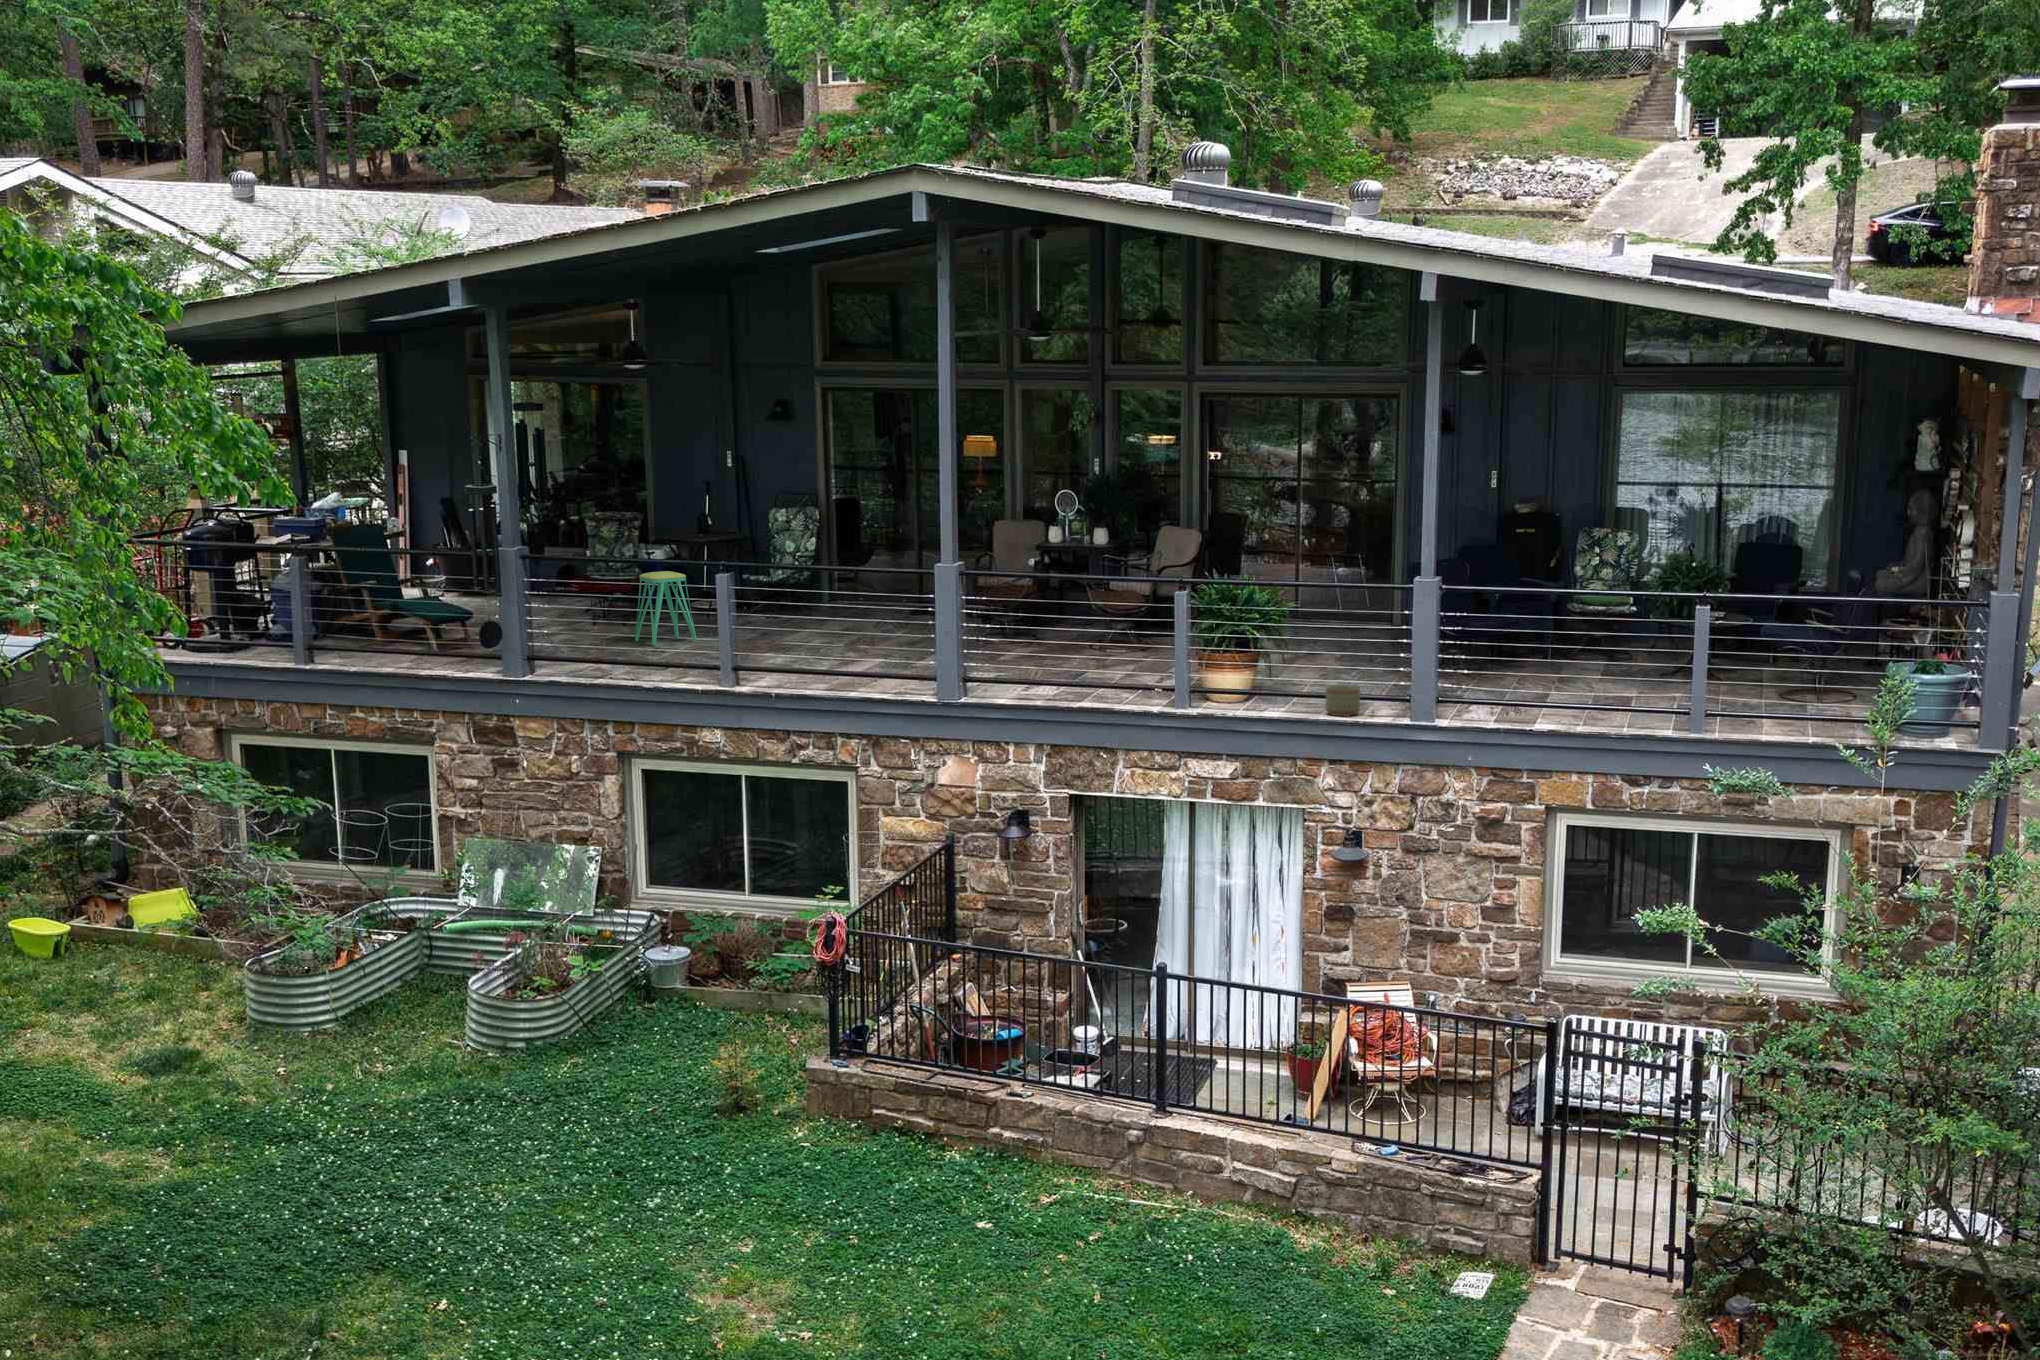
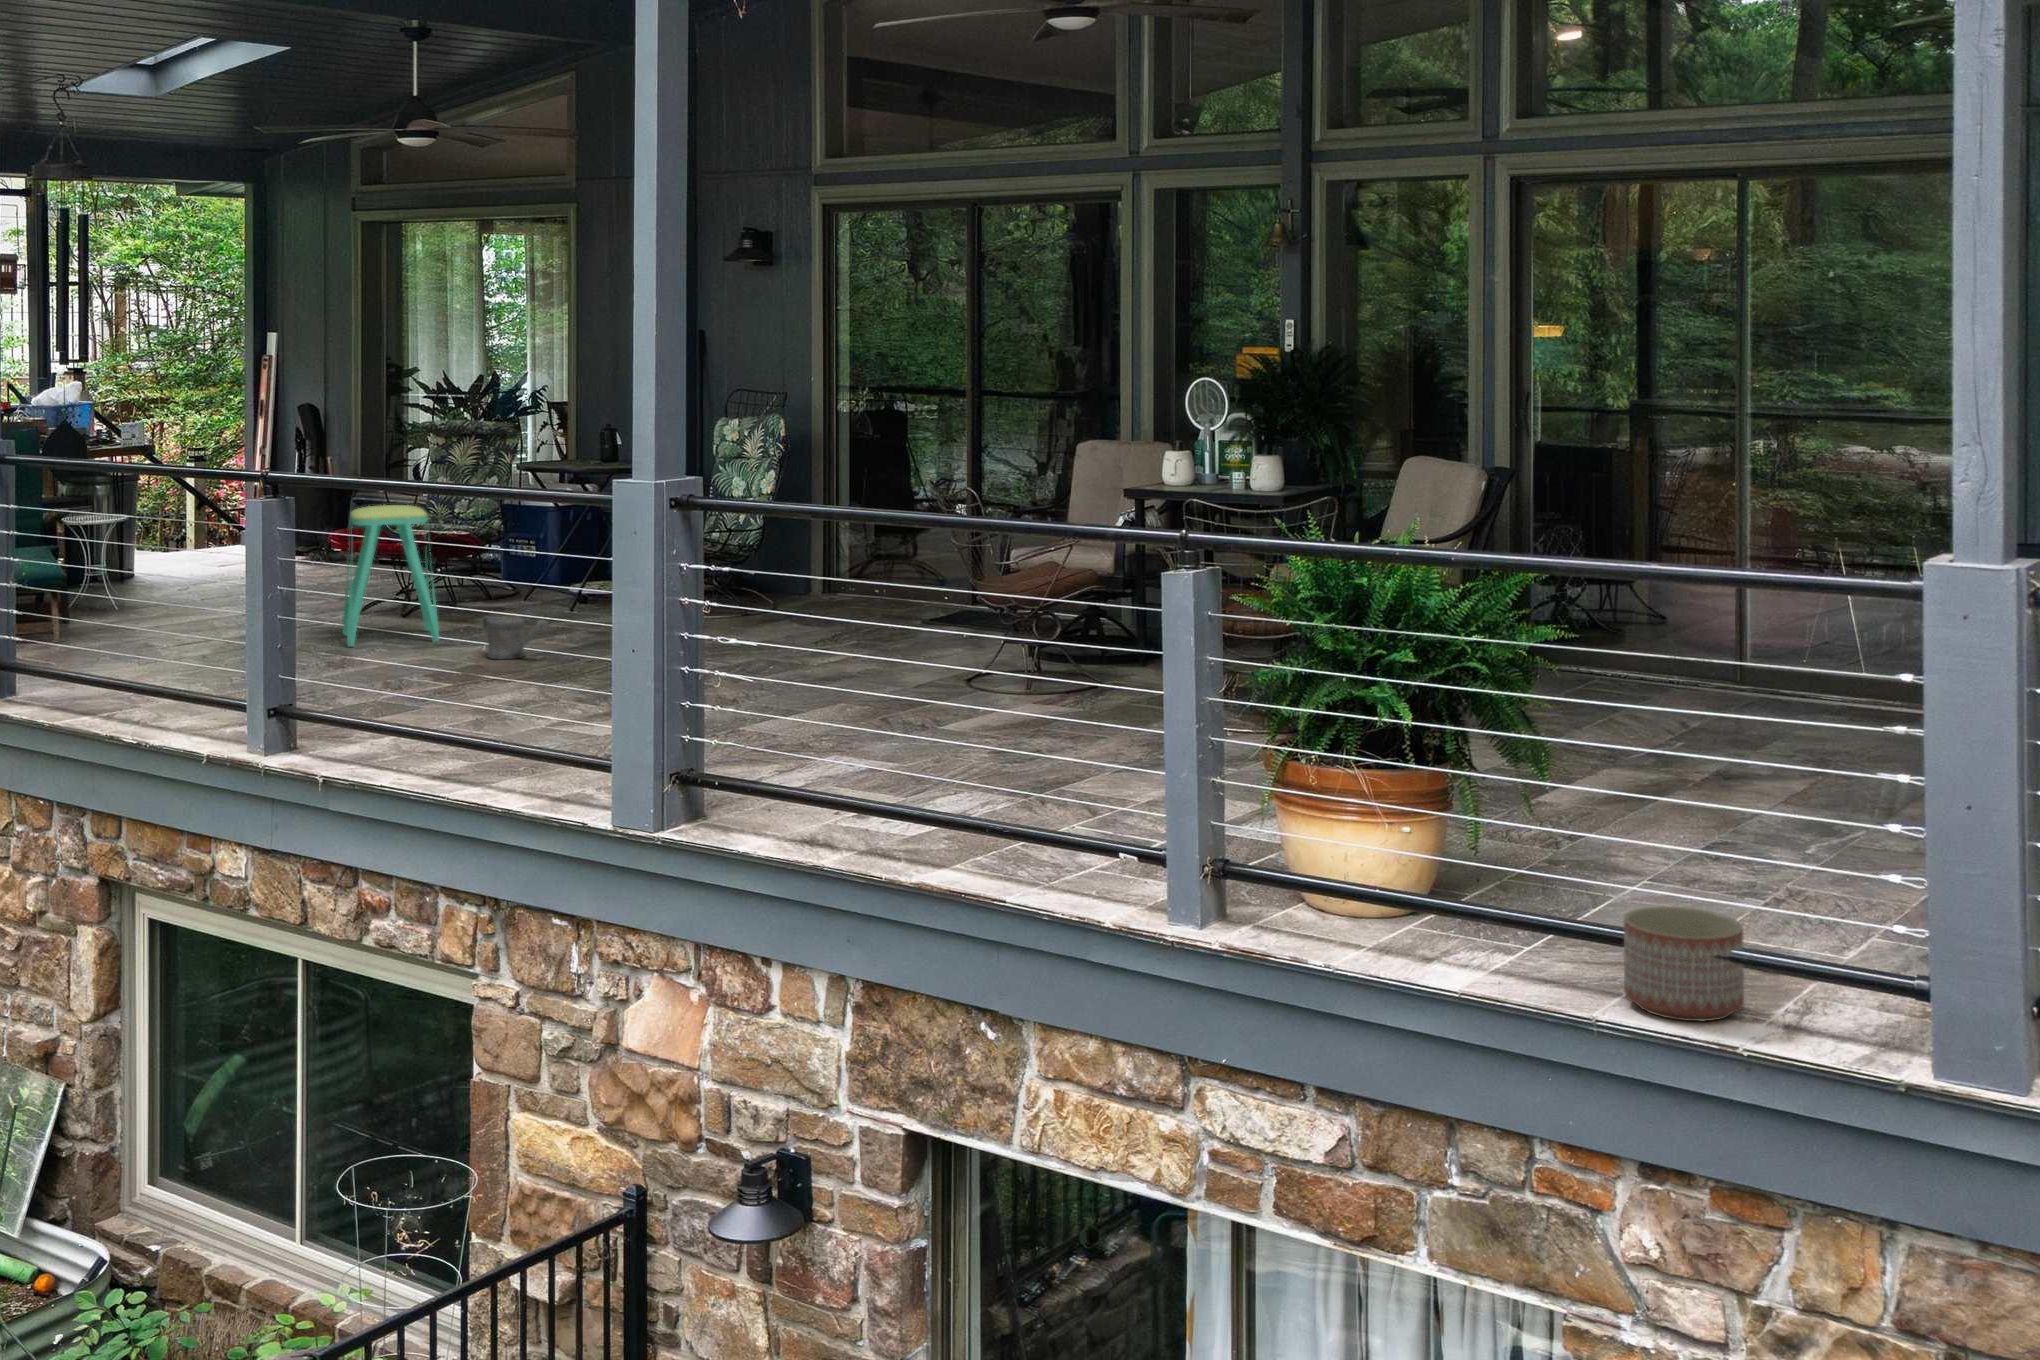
watering can: none [735,626,779,647] -> present [482,617,547,659]

